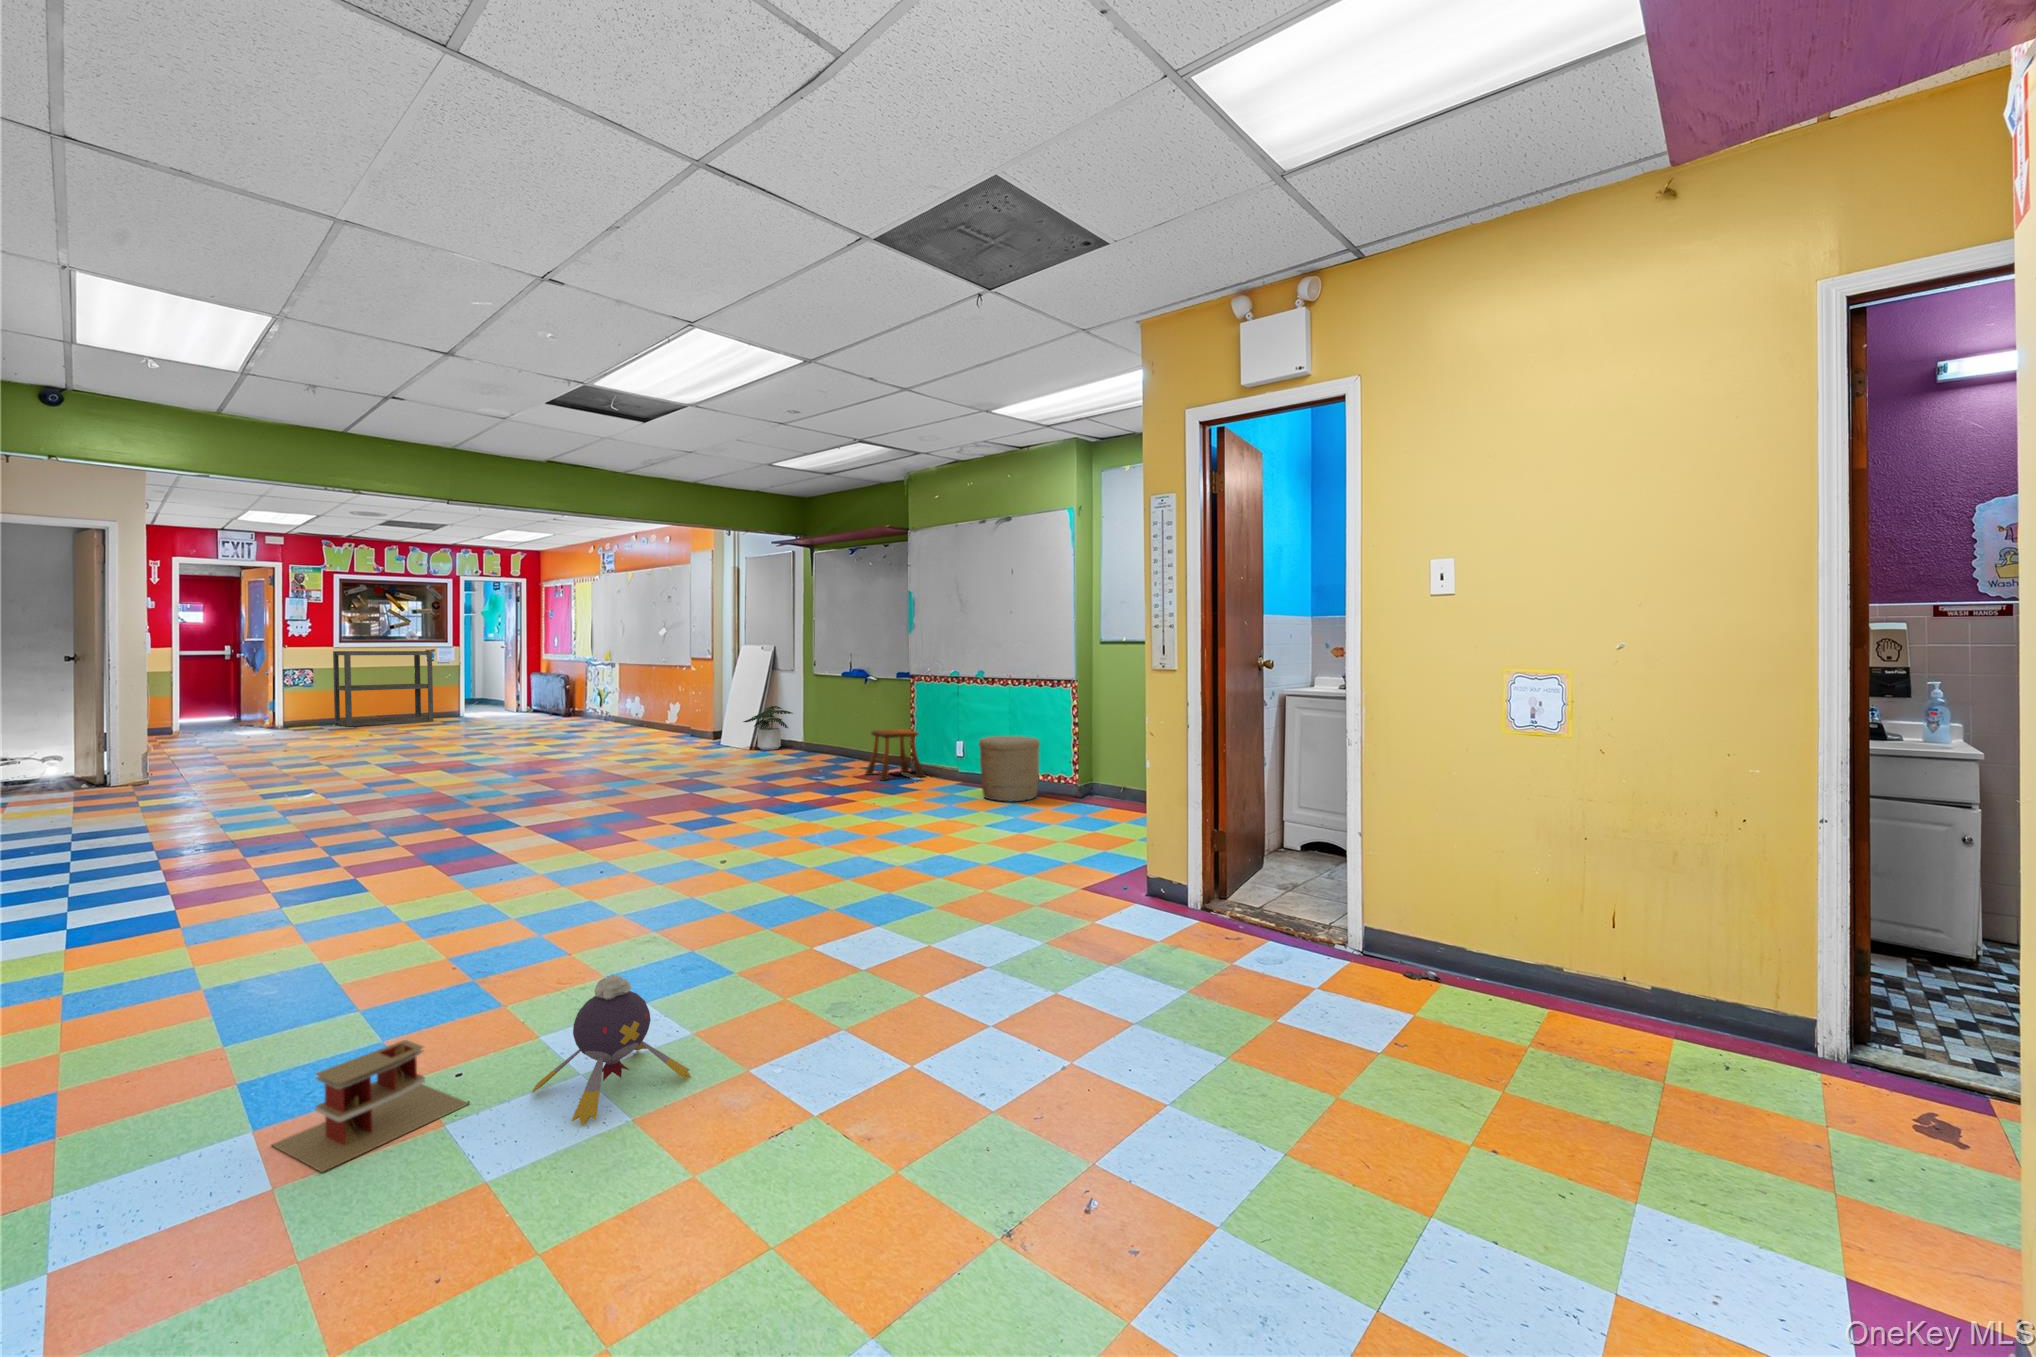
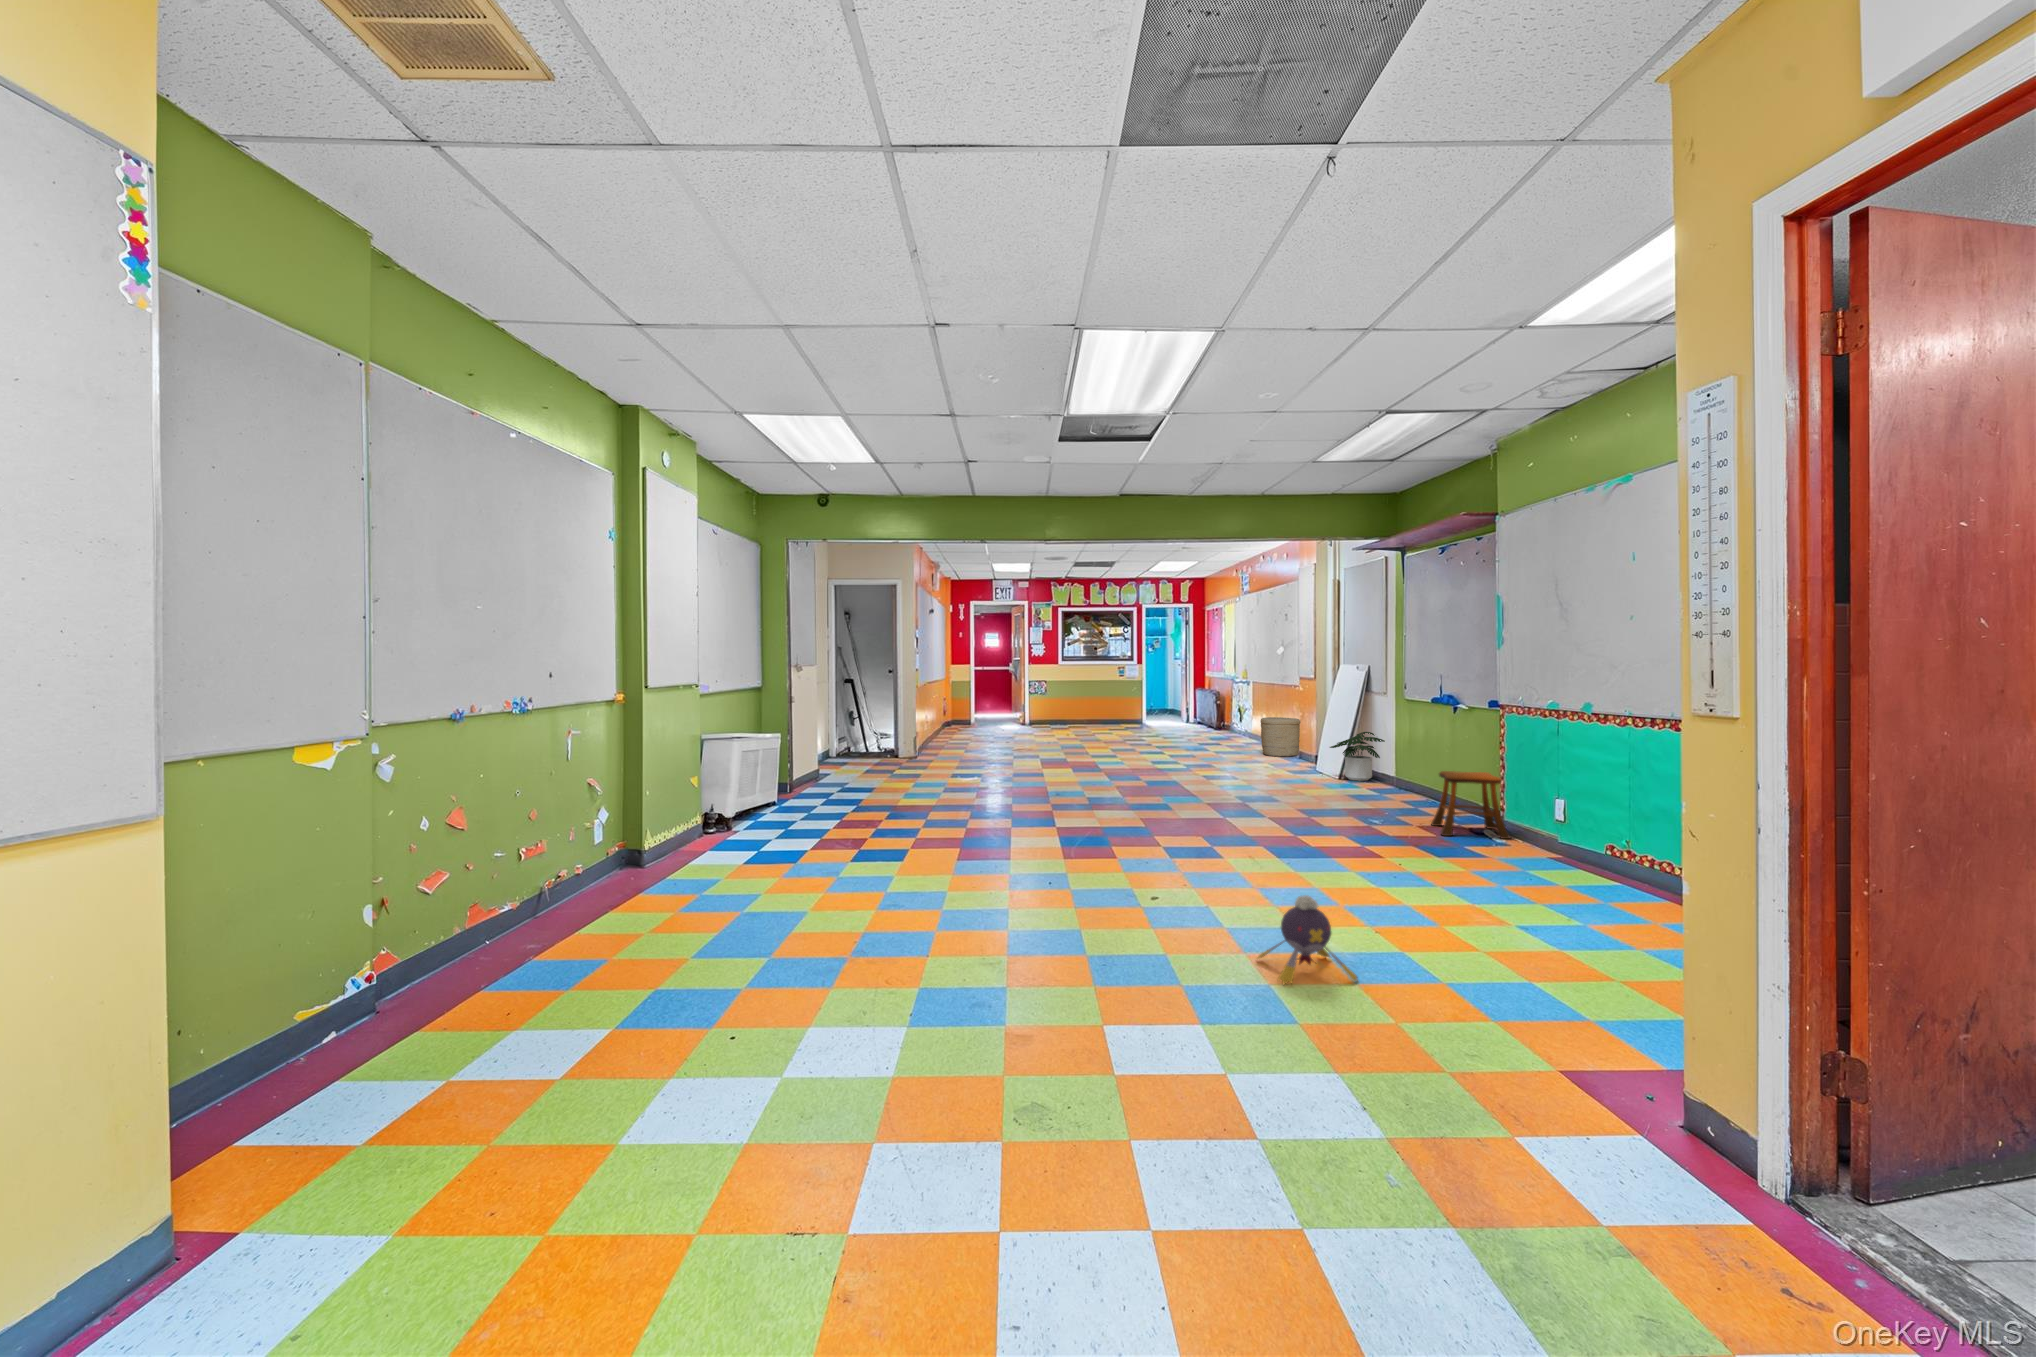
shelving unit: present [333,651,433,727] -> none [1054,668,1116,727]
basket: present [979,736,1040,801] -> present [1261,717,1301,756]
plush toy: present [532,975,691,1126] -> present [1258,895,1358,984]
toy house: present [272,1040,469,1172] -> none [558,1005,688,1093]

